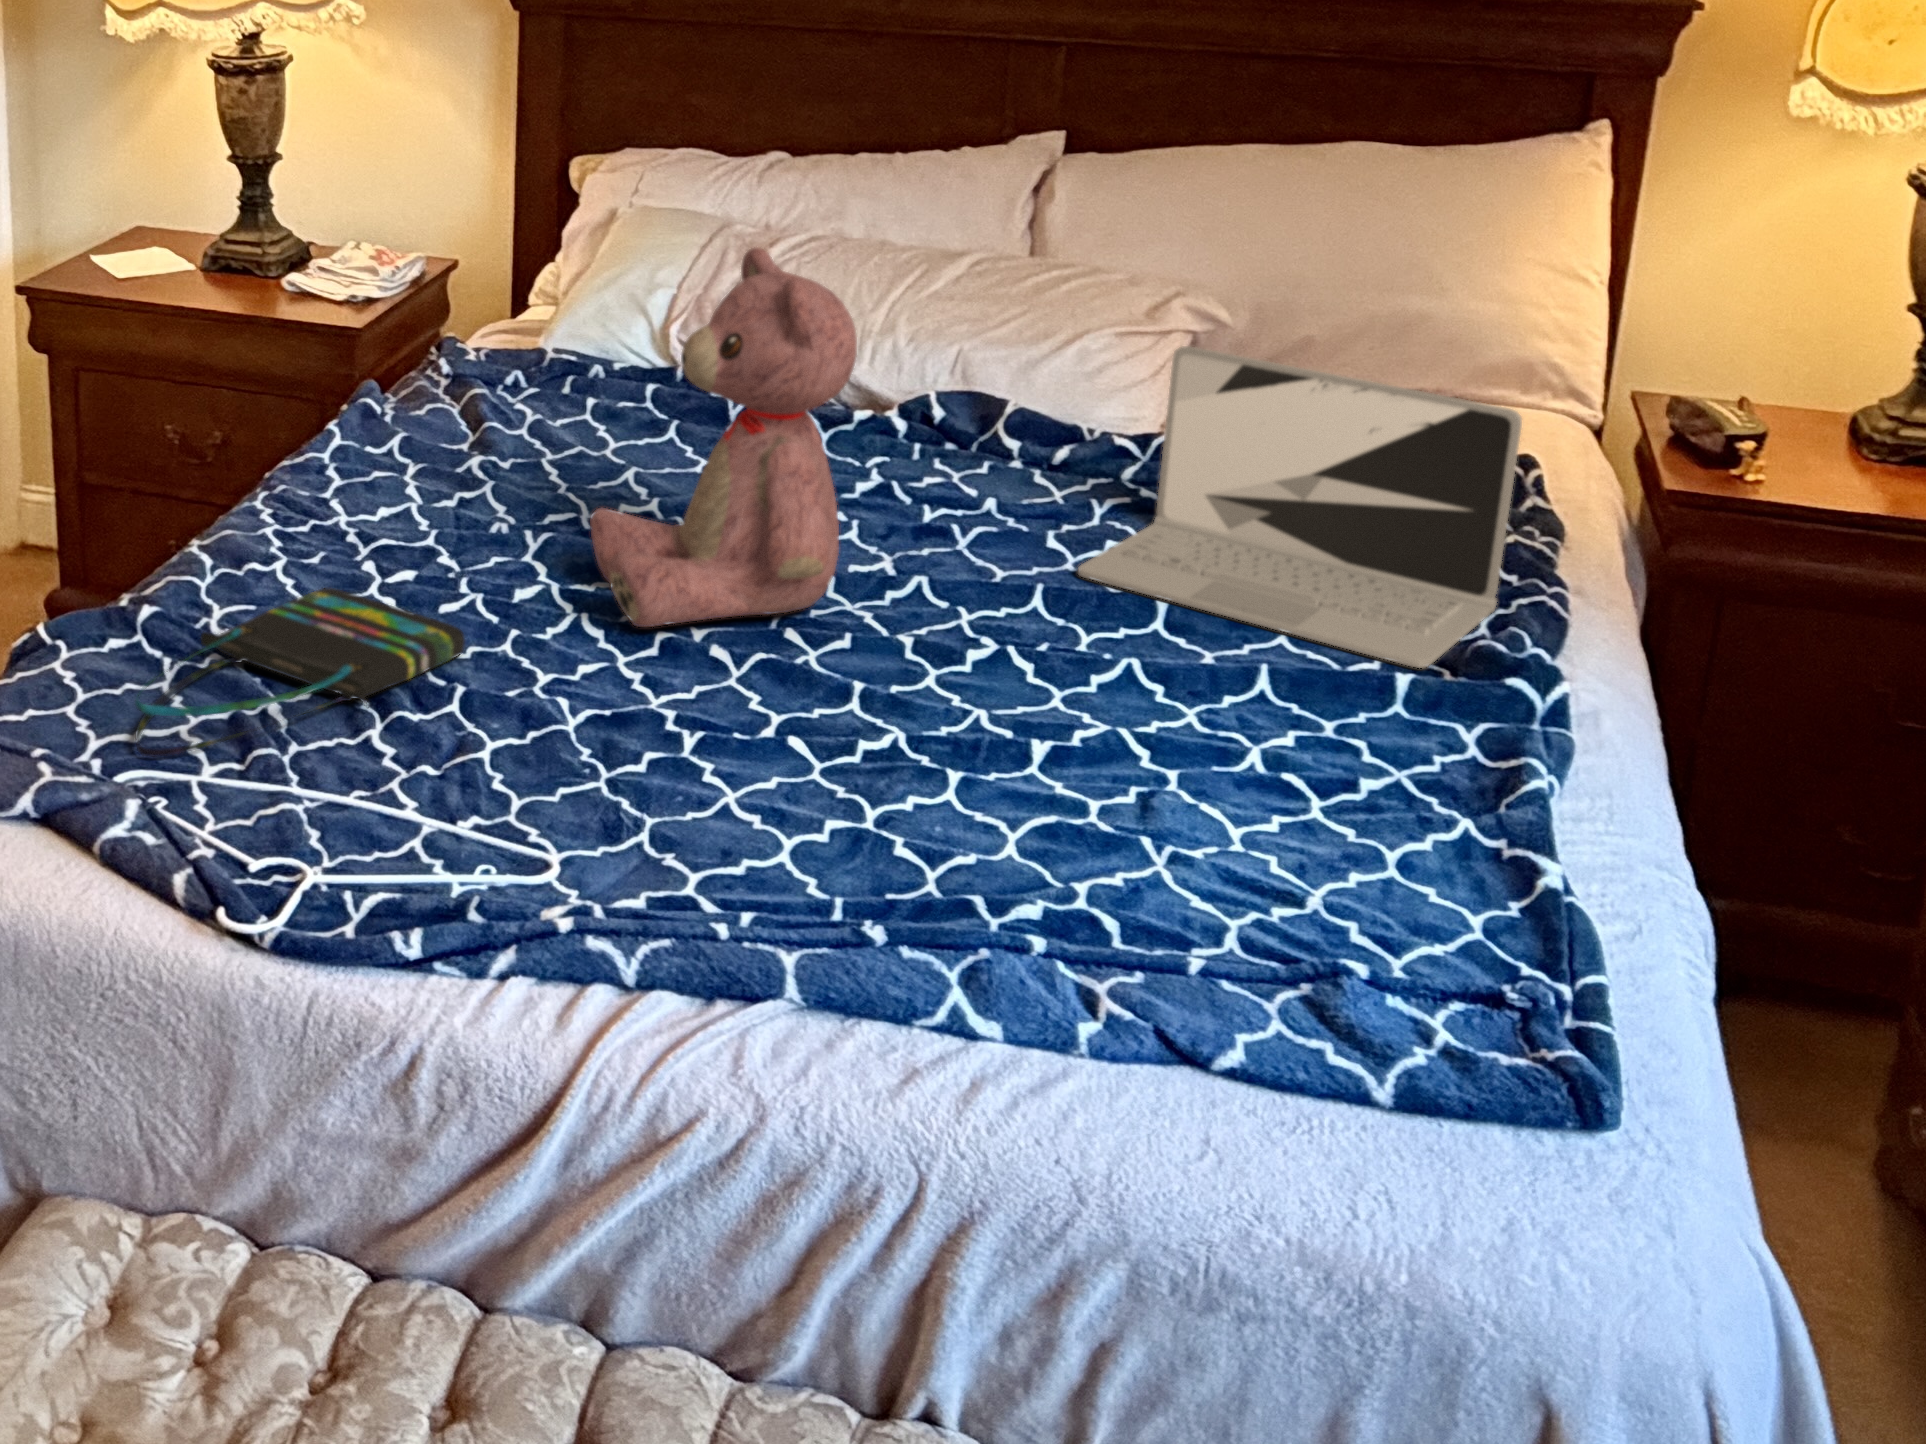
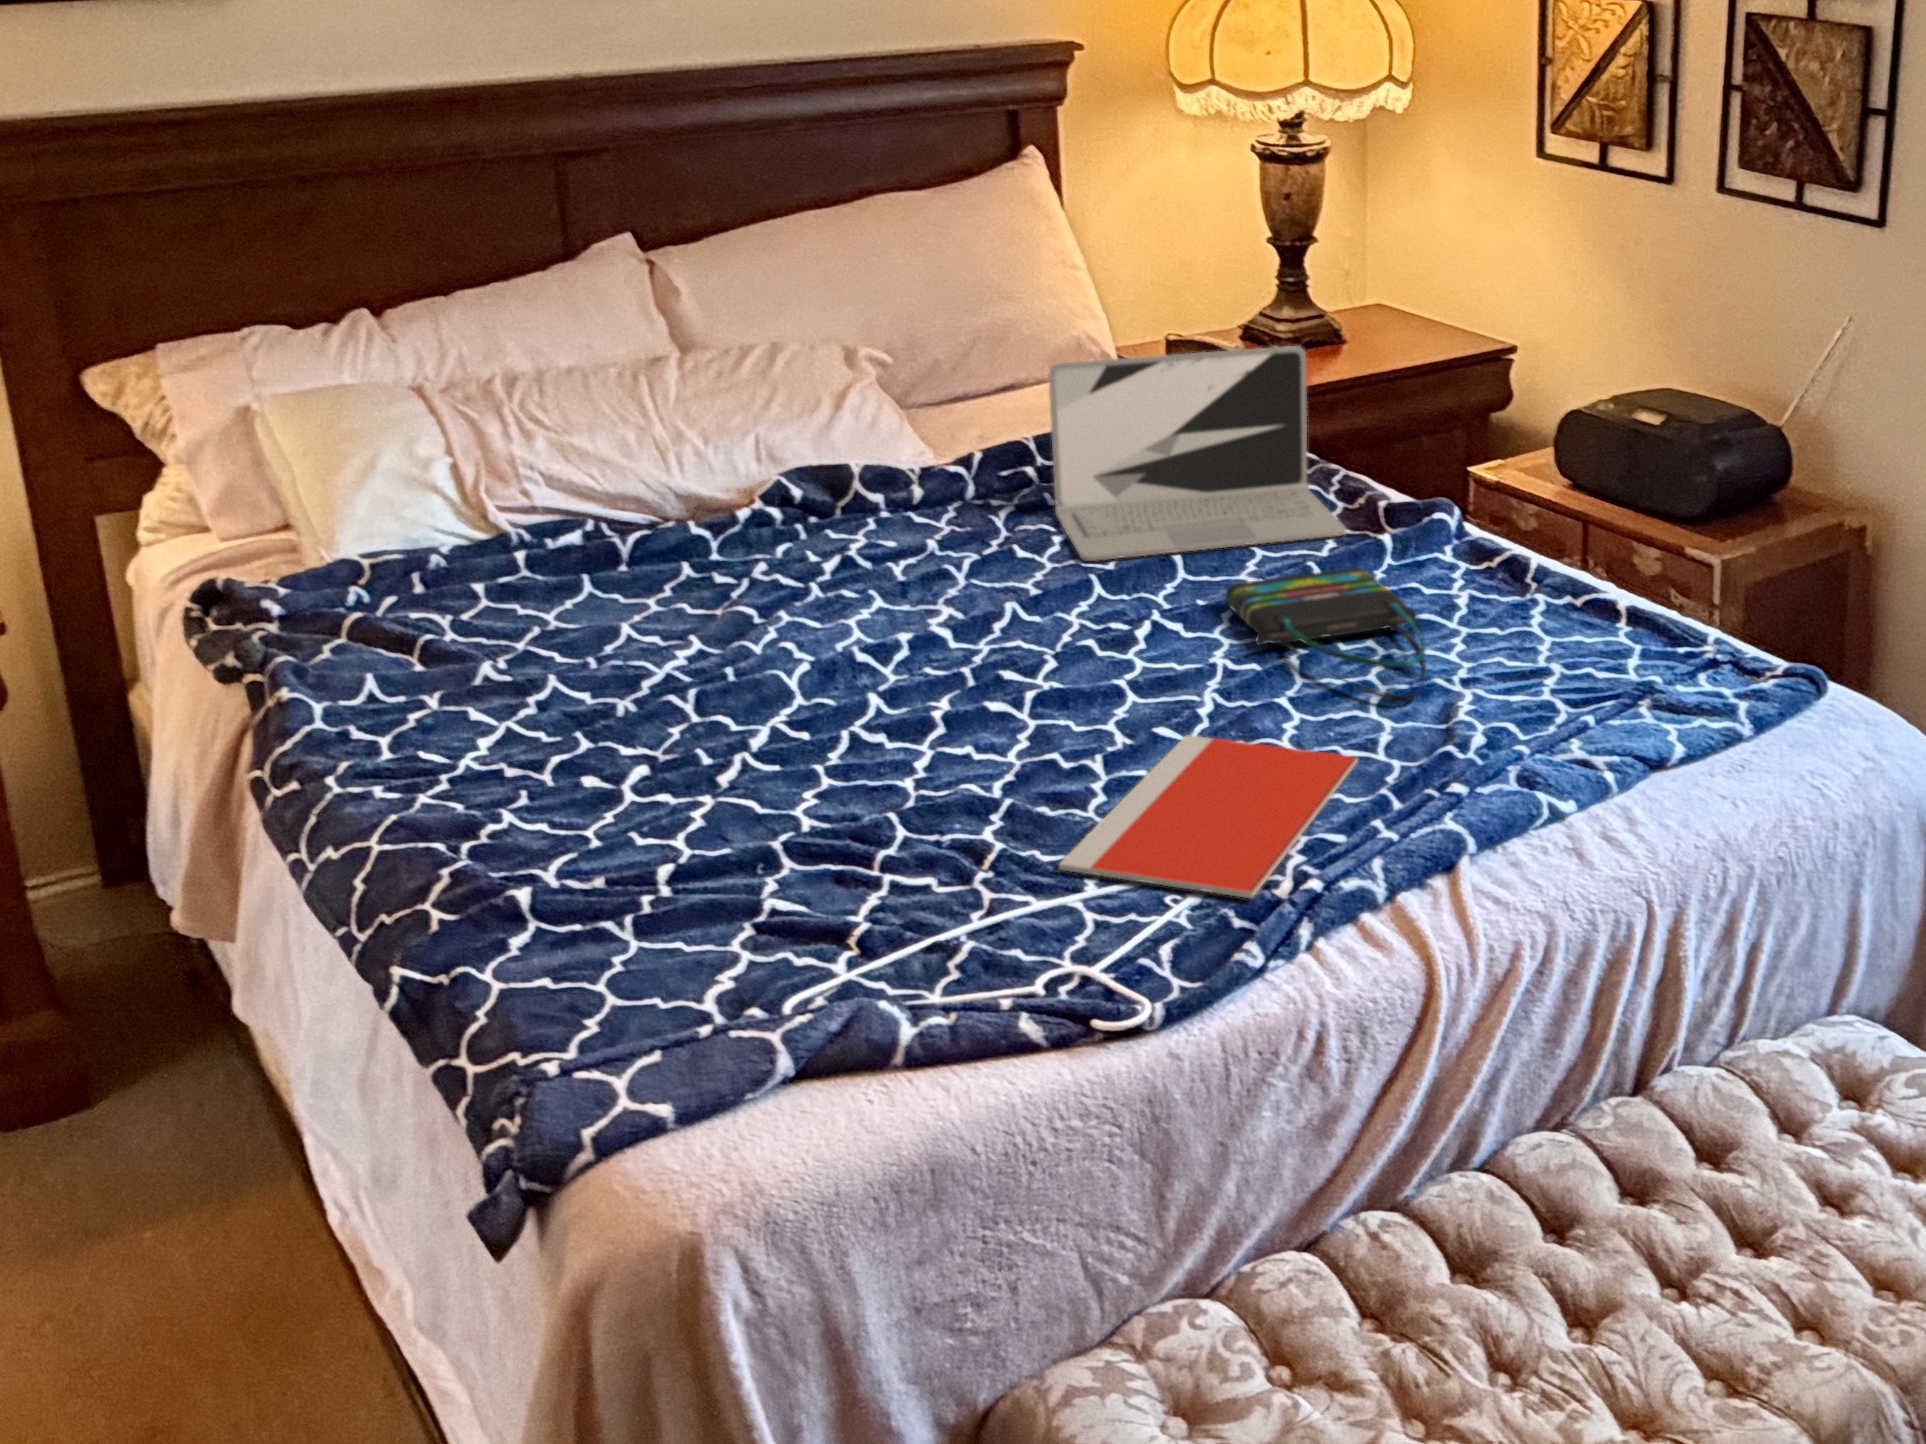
teddy bear: present [590,247,857,627] -> none [785,350,1044,716]
tote bag: present [135,588,465,757] -> present [1226,568,1426,702]
notebook: none [453,752,880,897] -> present [1058,735,1358,898]

